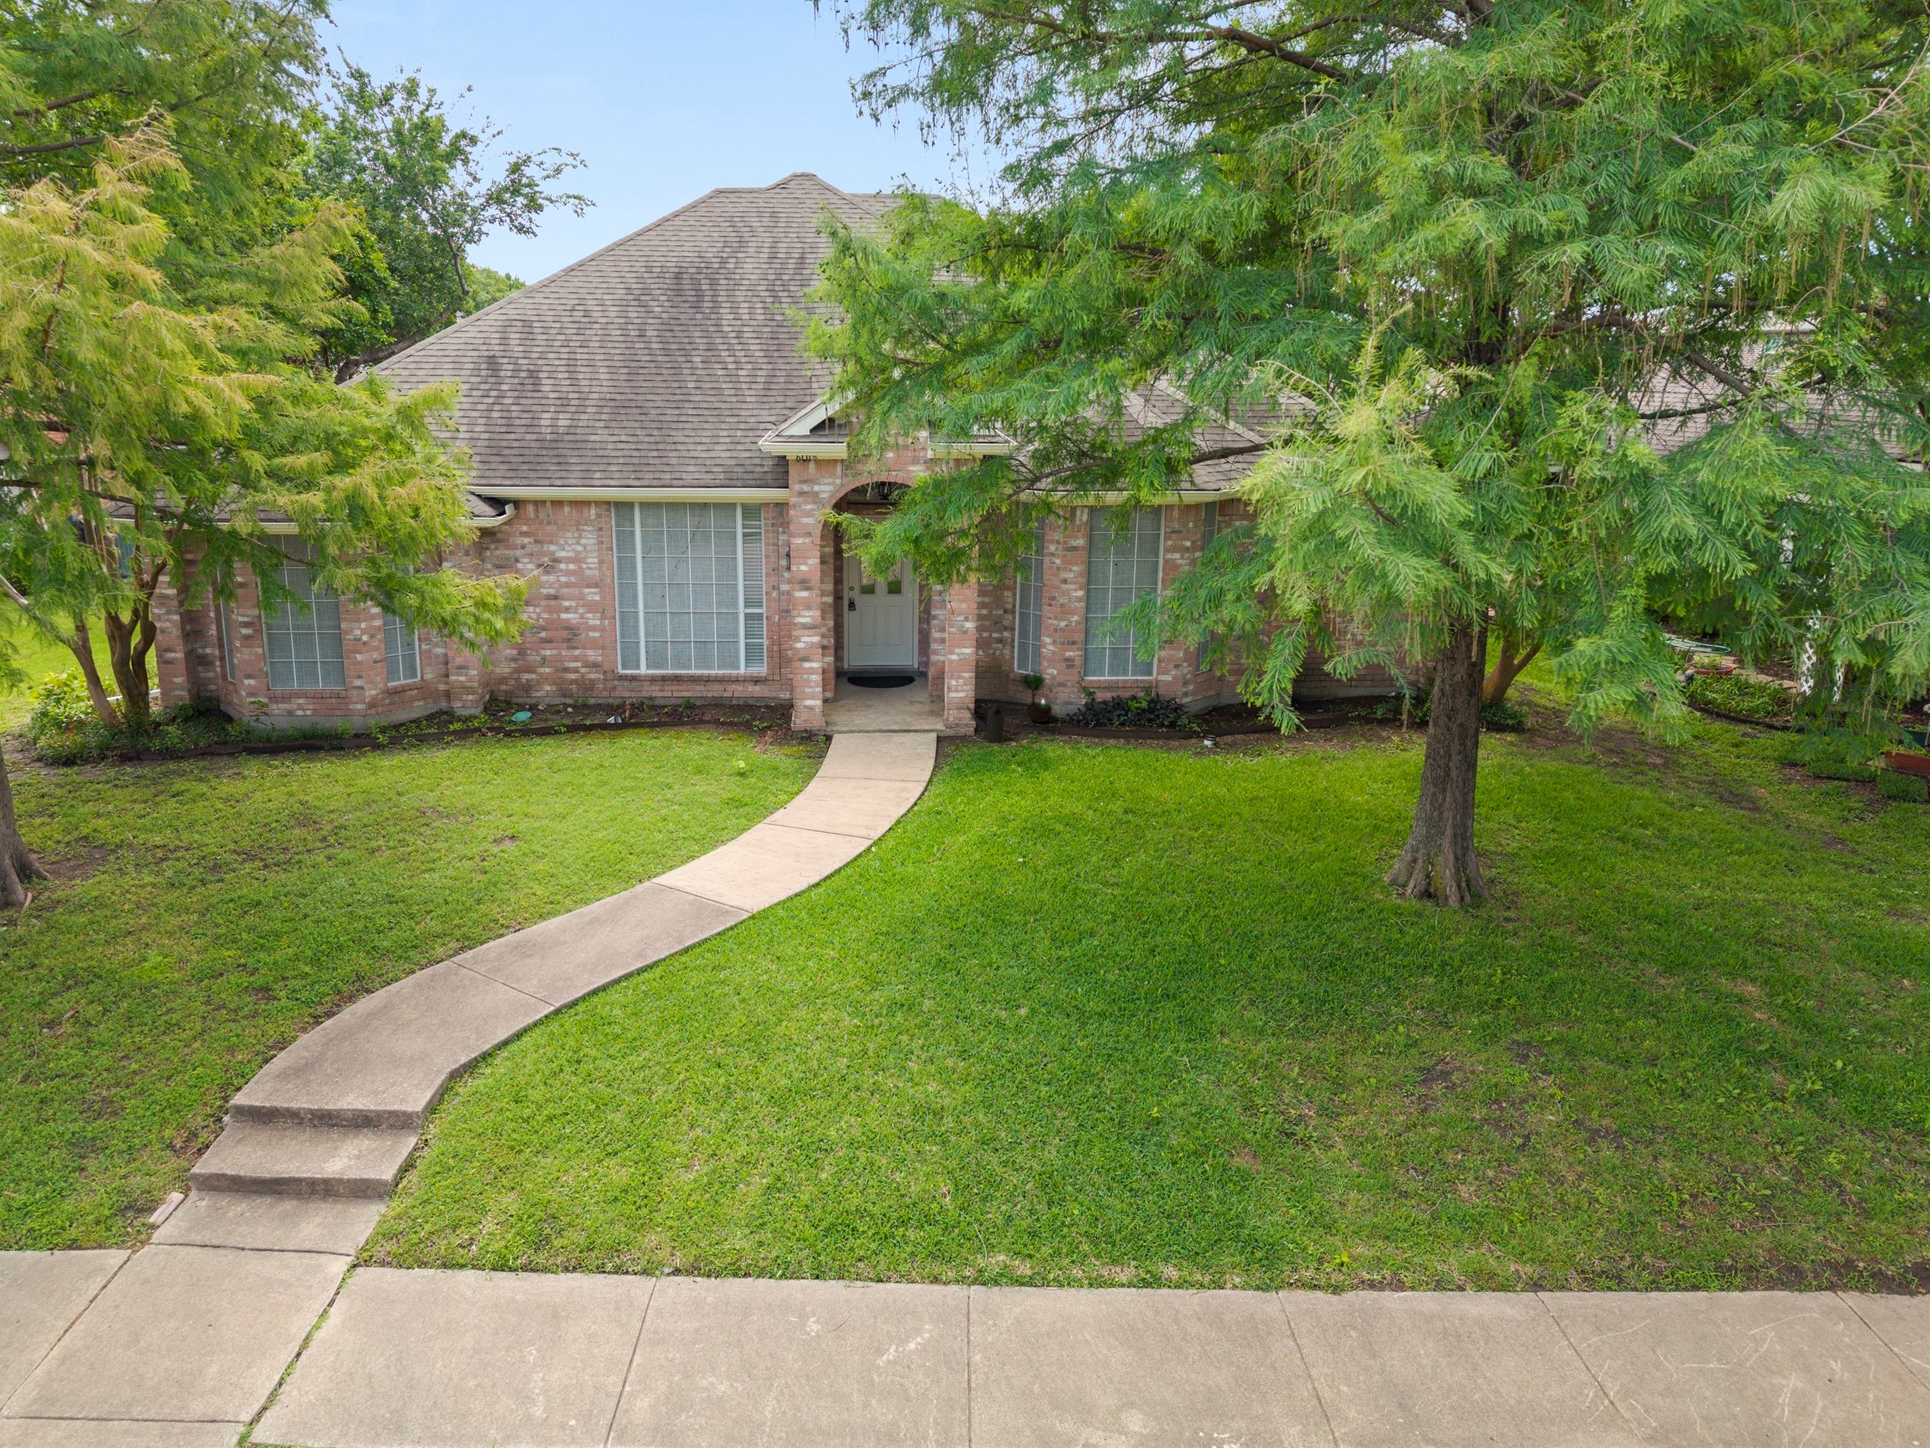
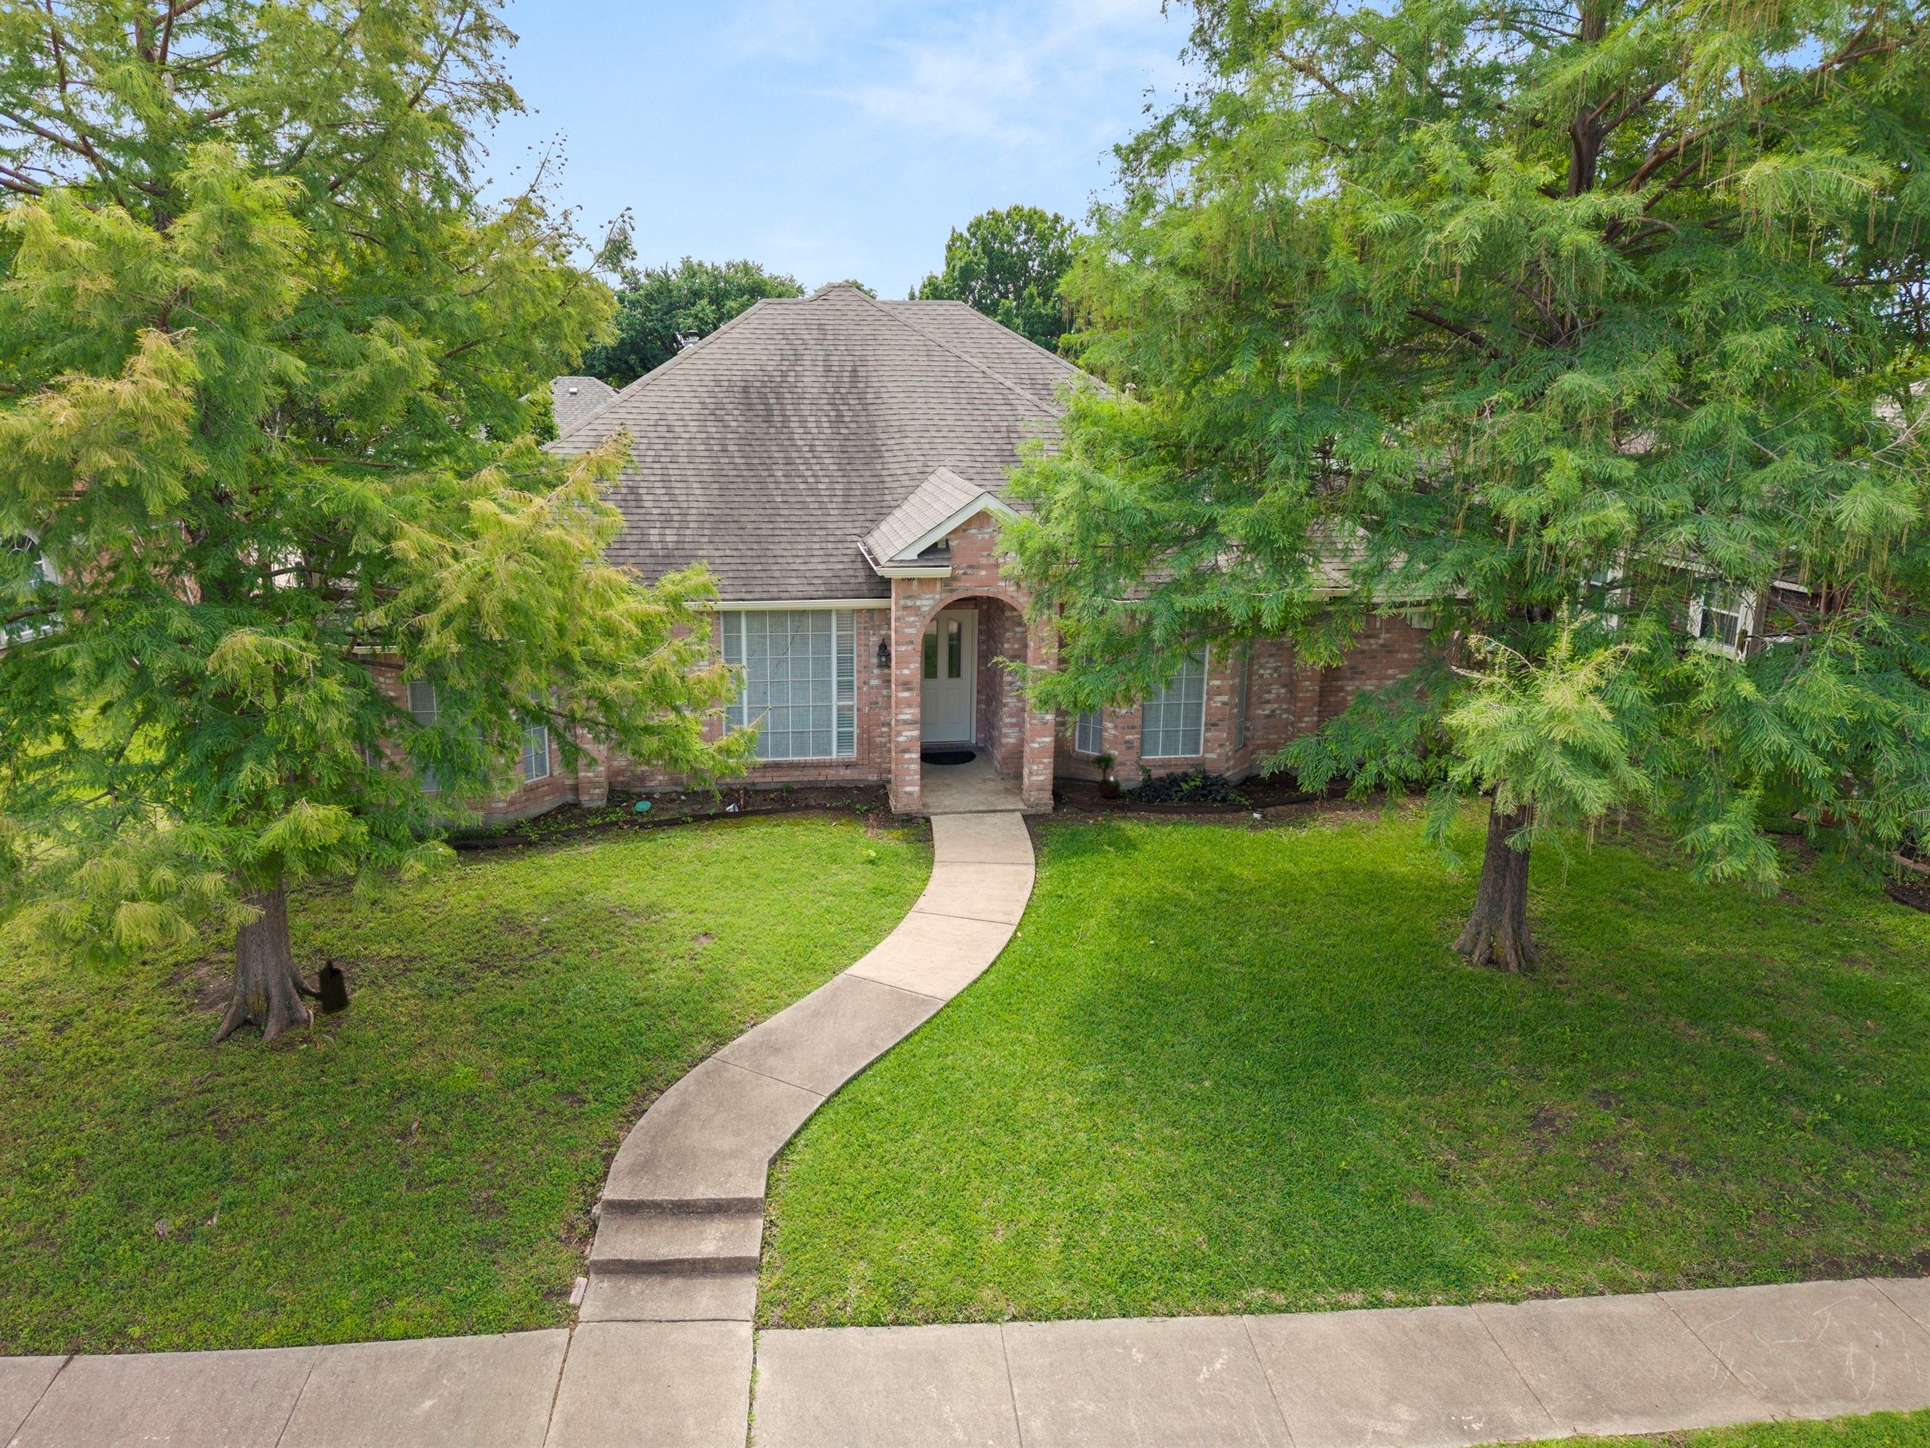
watering can: present [967,703,1004,743] -> present [299,960,355,1013]

